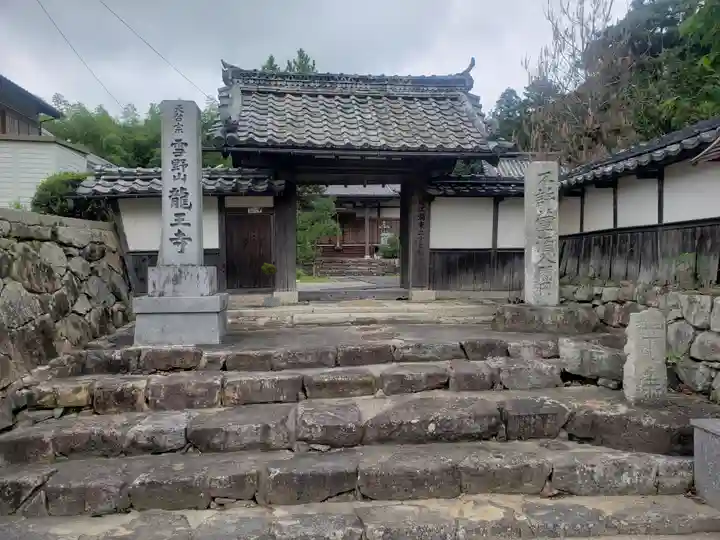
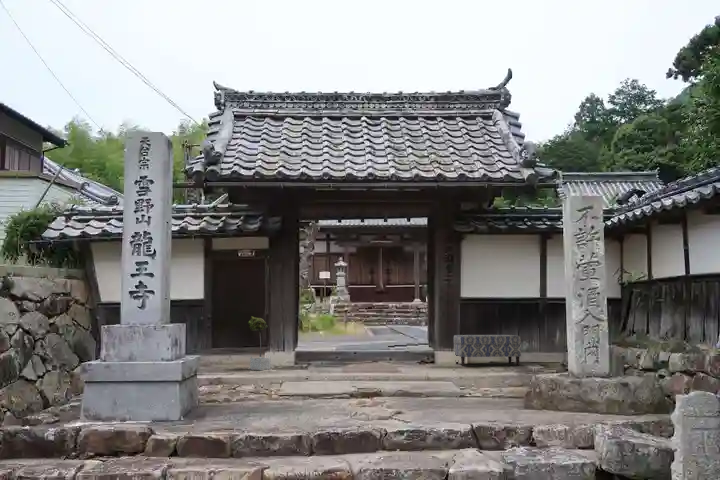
bench: none [427,278,481,303] -> present [453,335,521,366]

